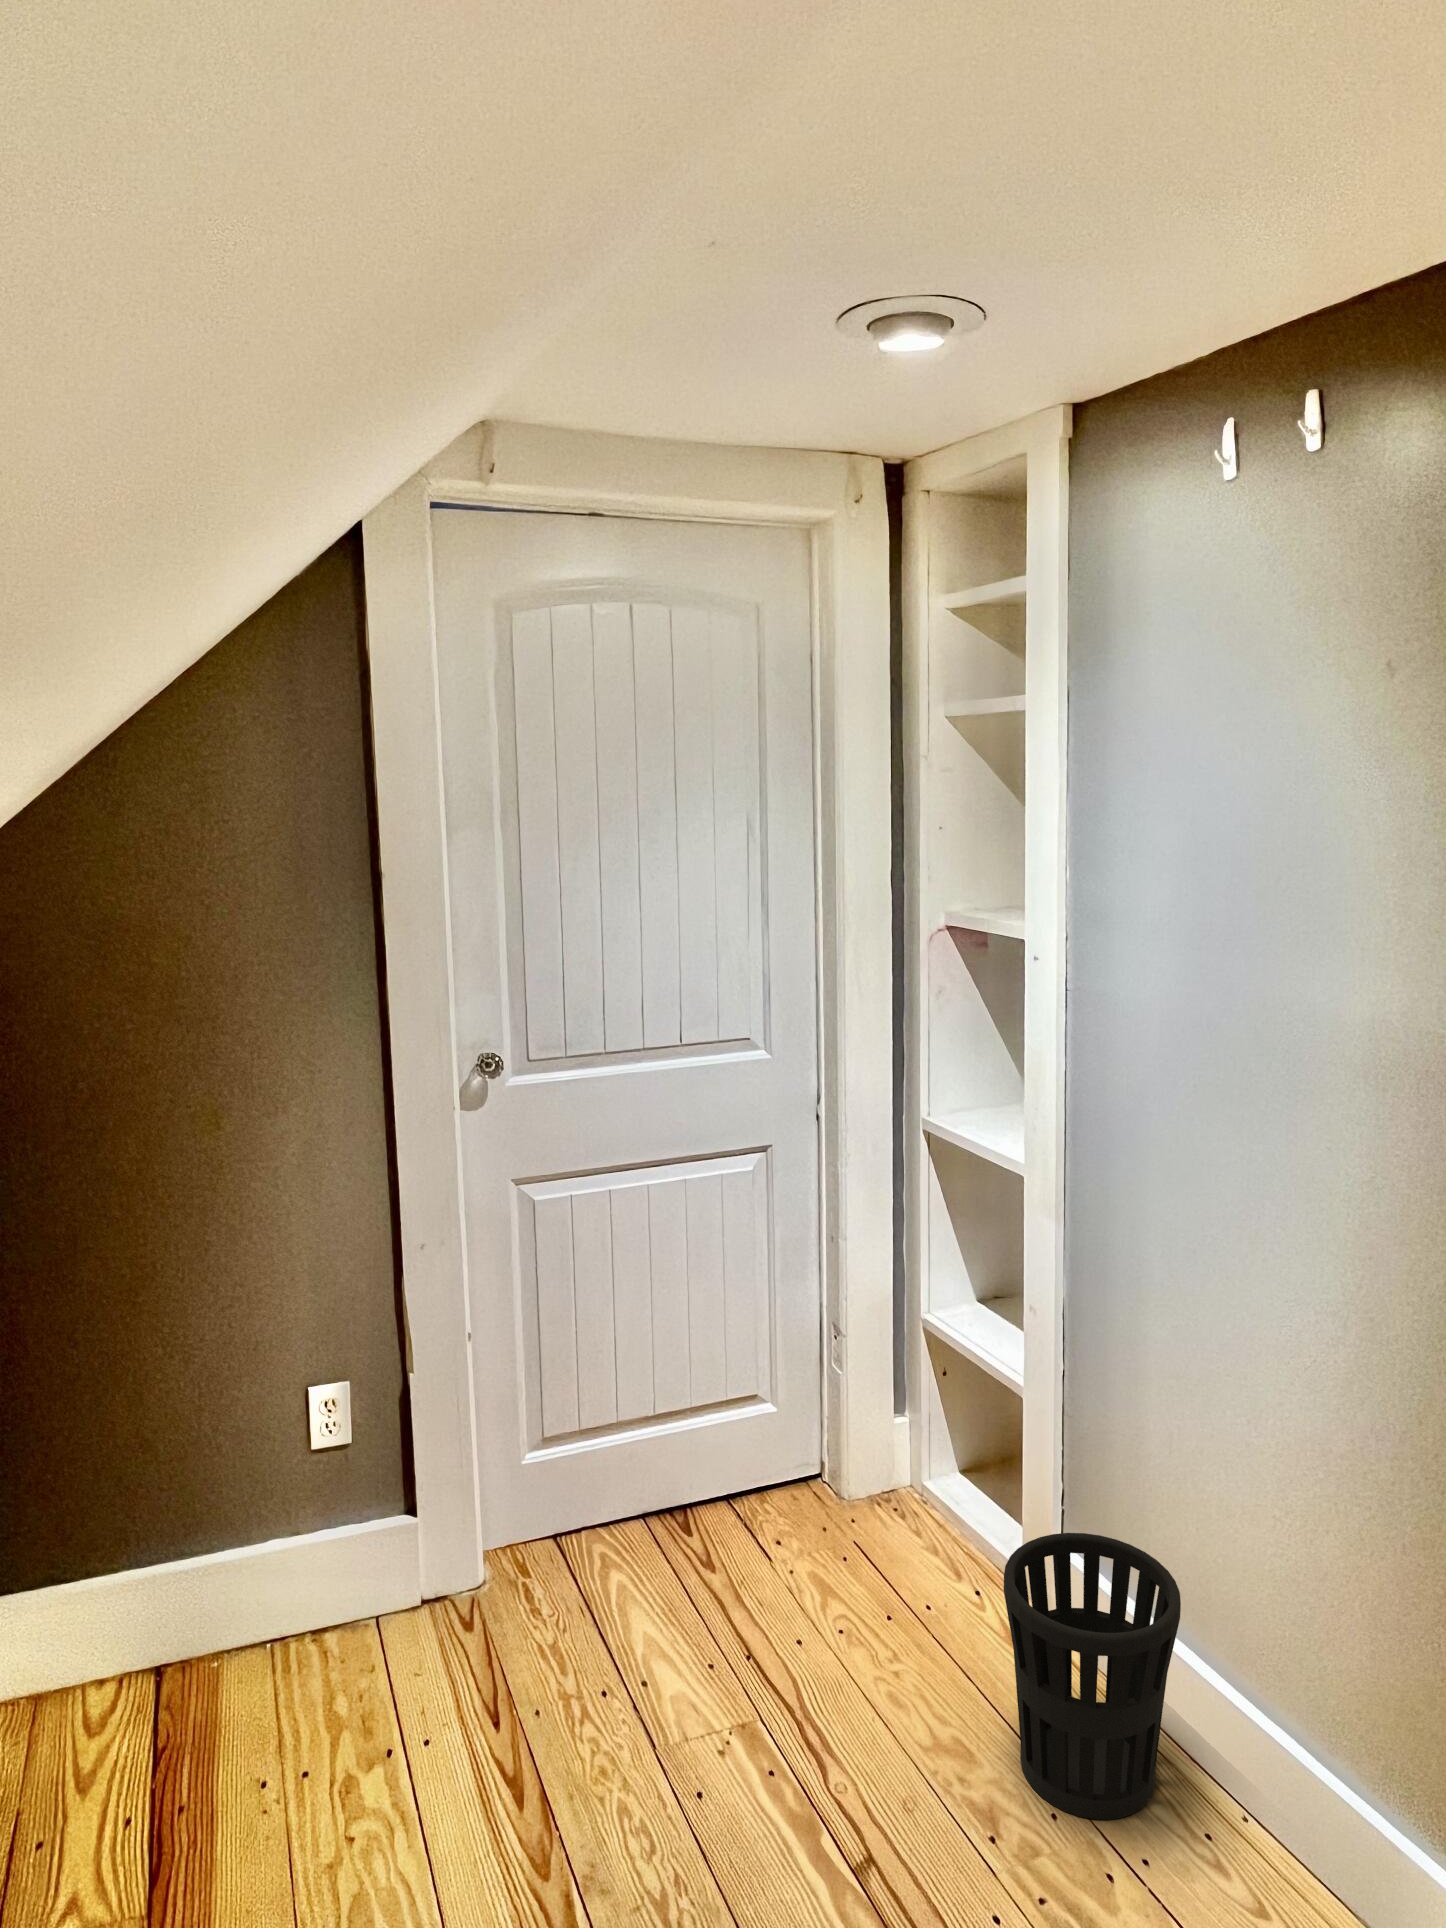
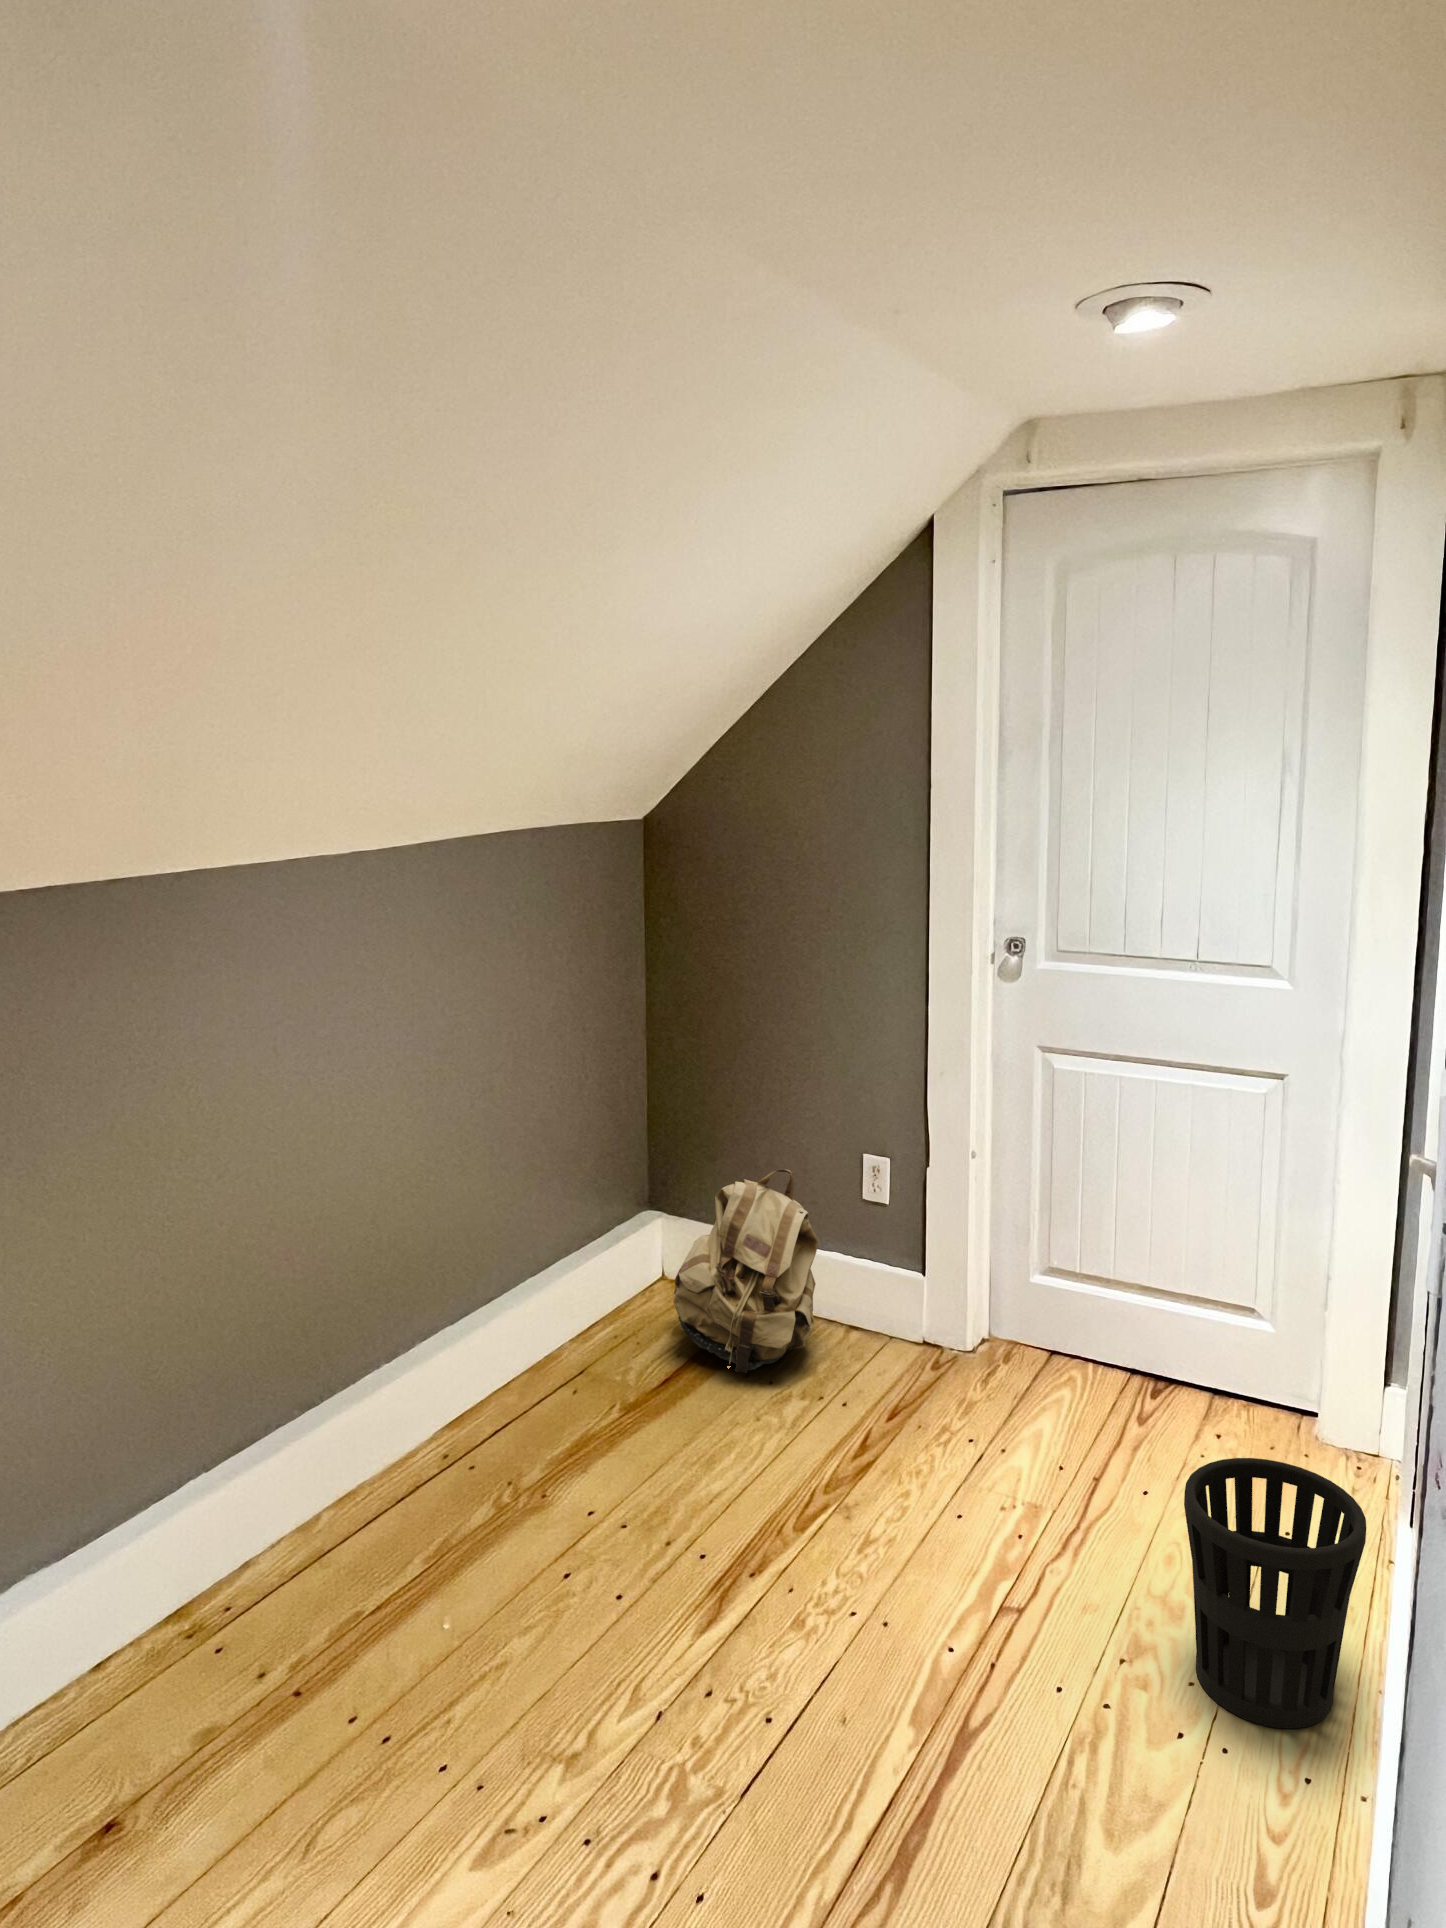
backpack: none [60,1453,336,1791] -> present [673,1170,818,1373]

